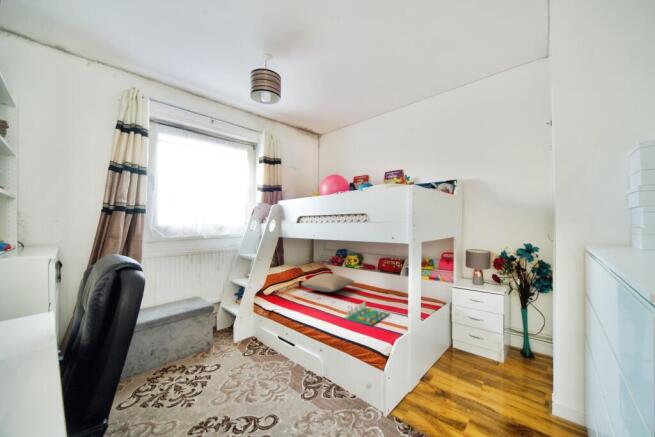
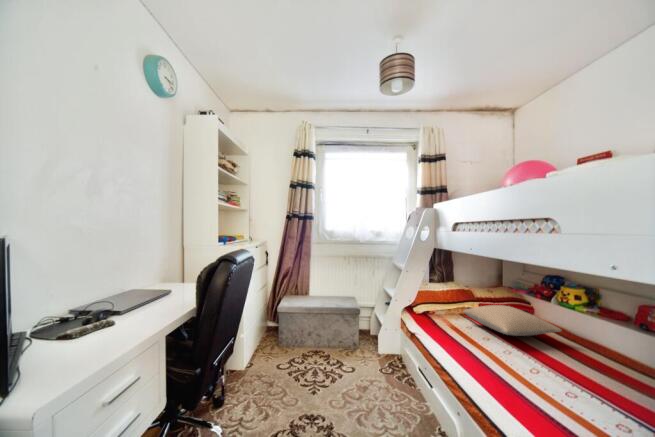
board game: present [345,302,389,325] -> none [504,370,622,420]

